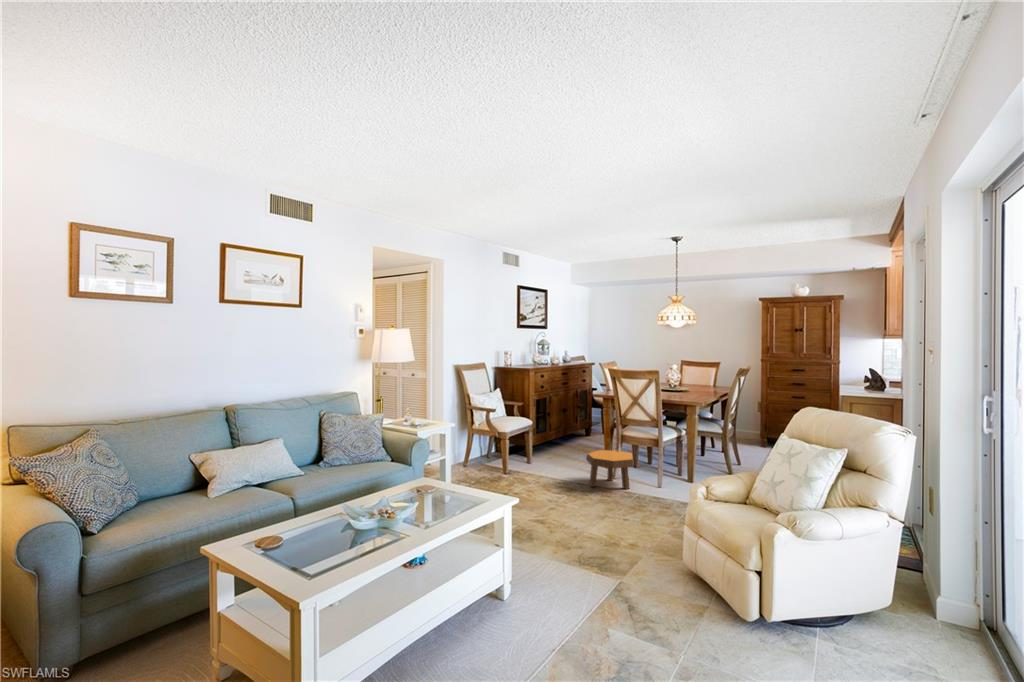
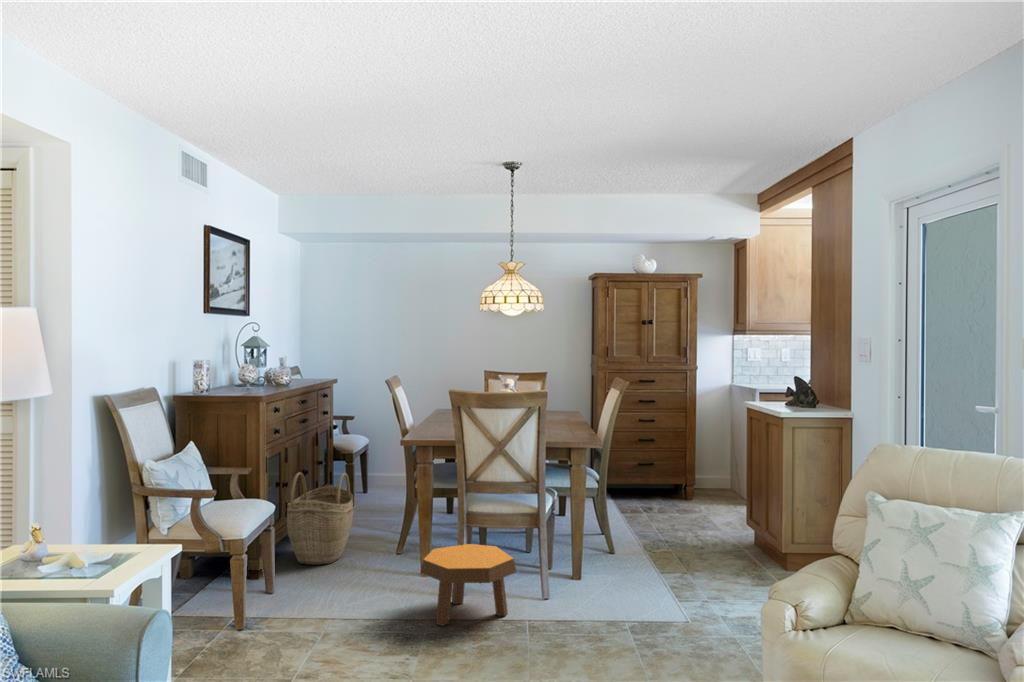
woven basket: none [549,408,585,455] -> present [287,472,353,565]

